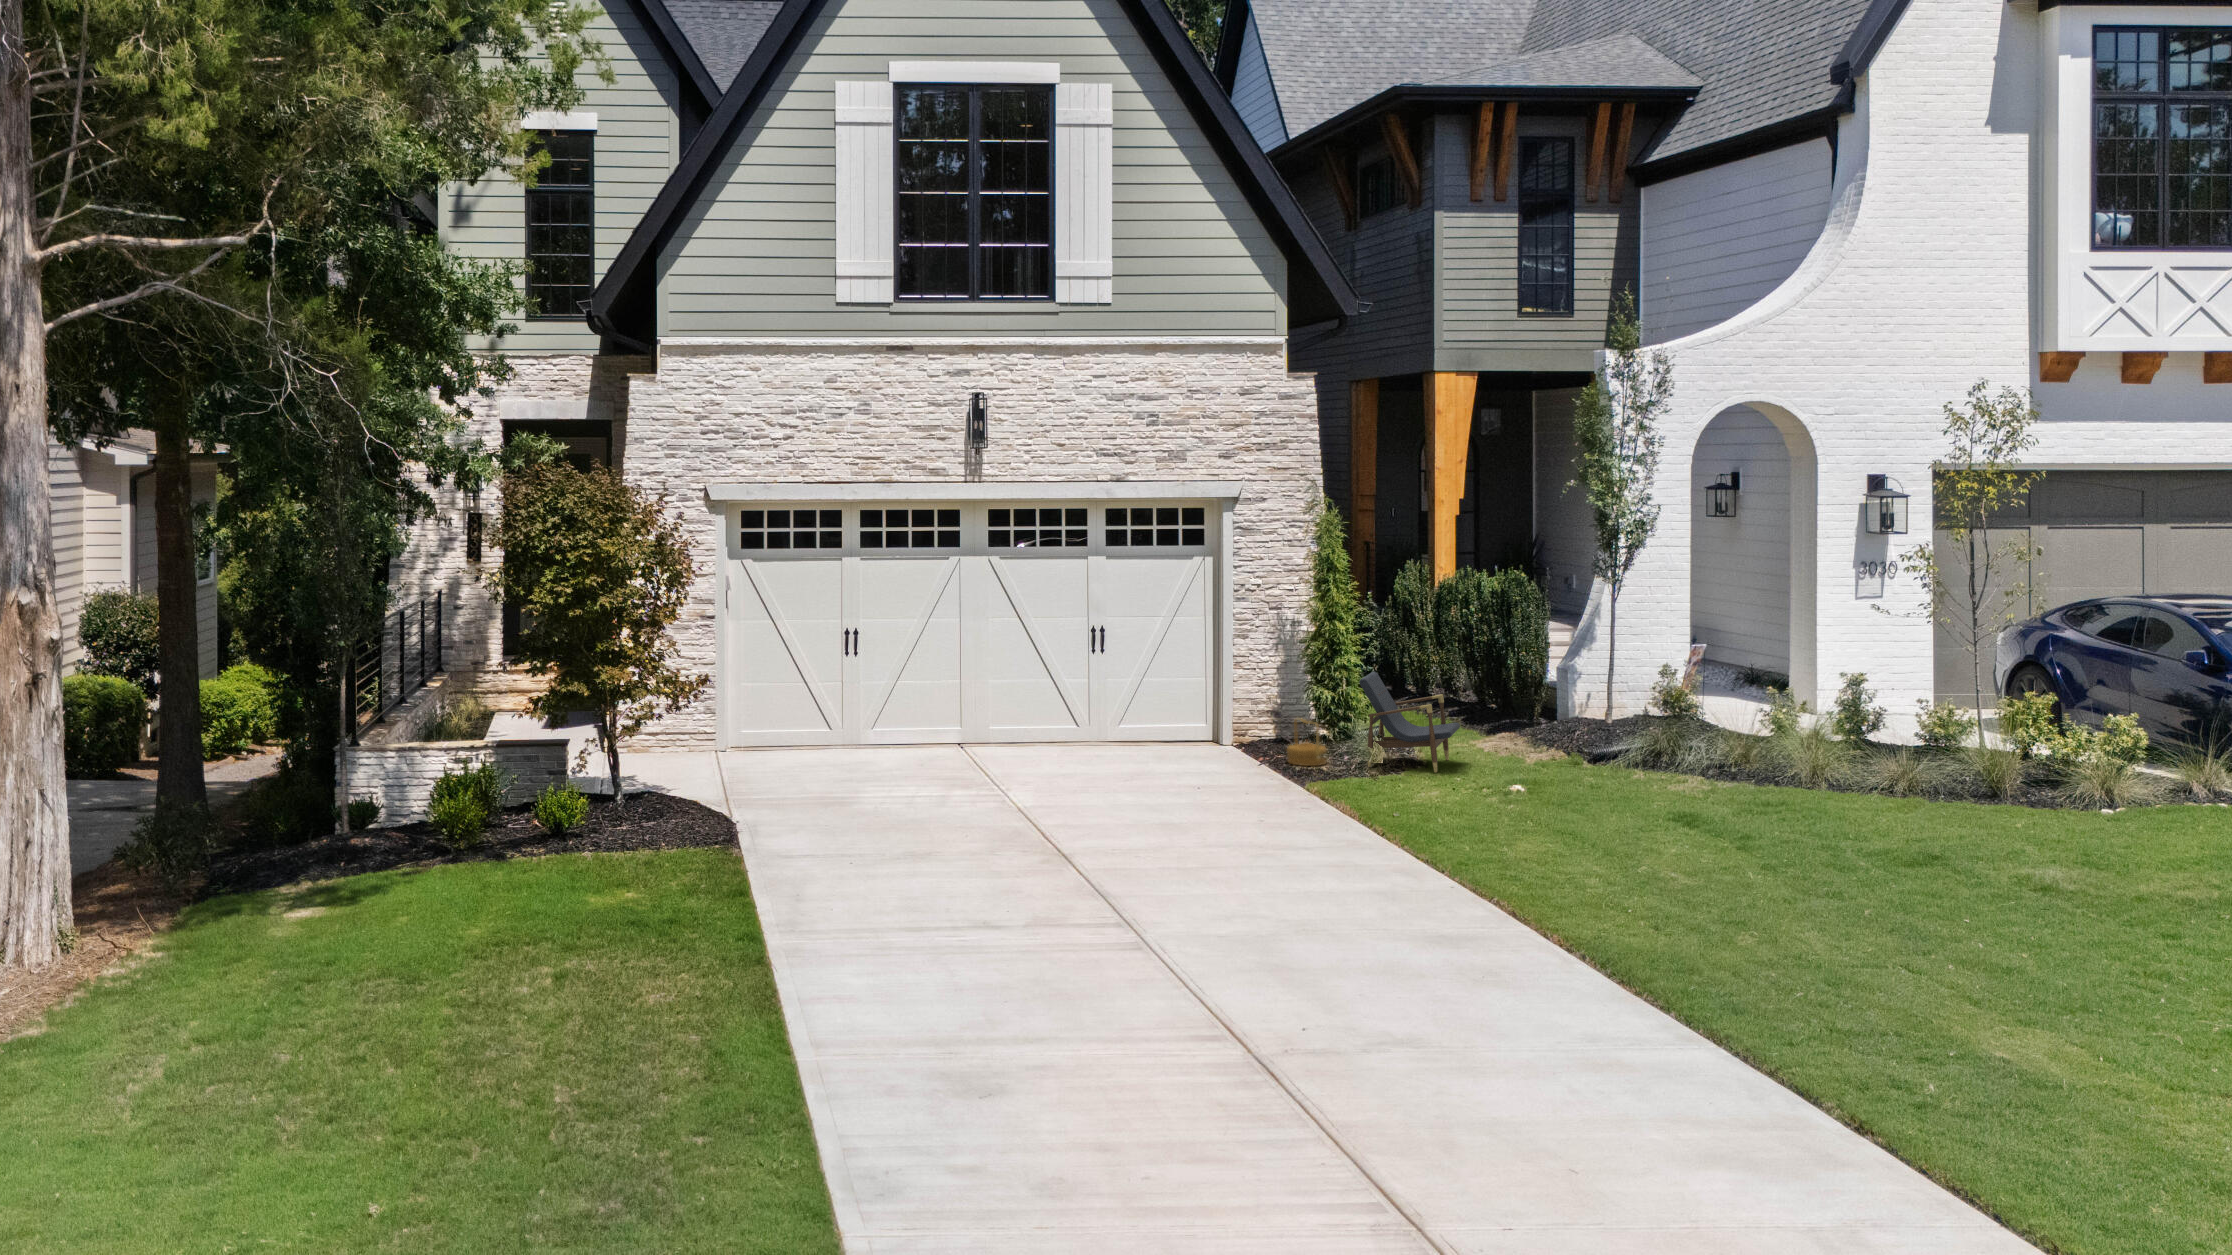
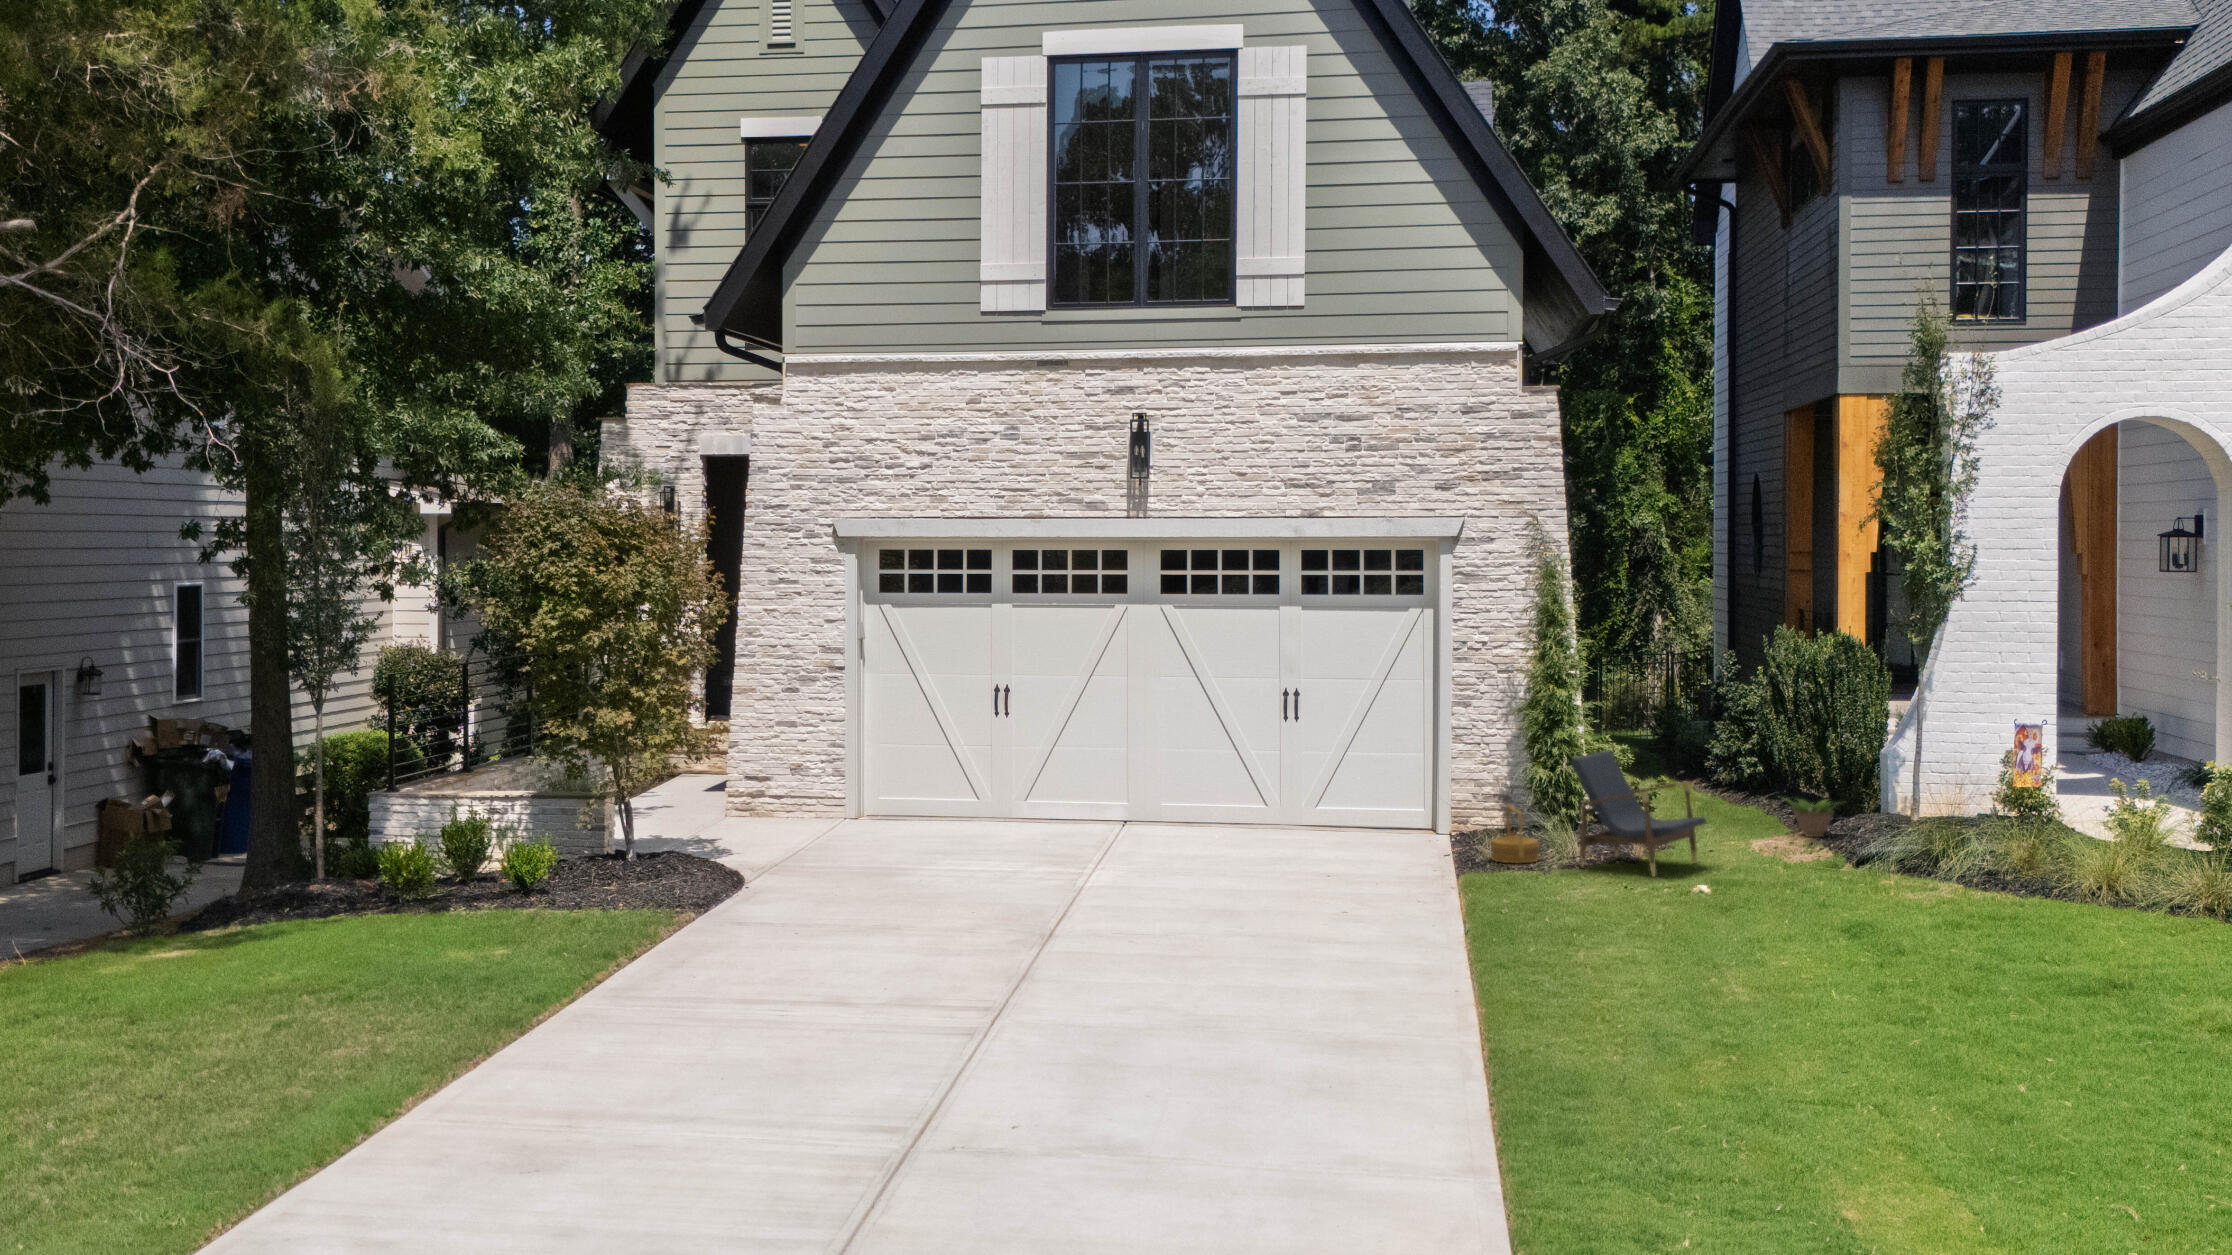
decorative plant: none [1465,703,1523,735] -> present [1781,798,1837,837]

